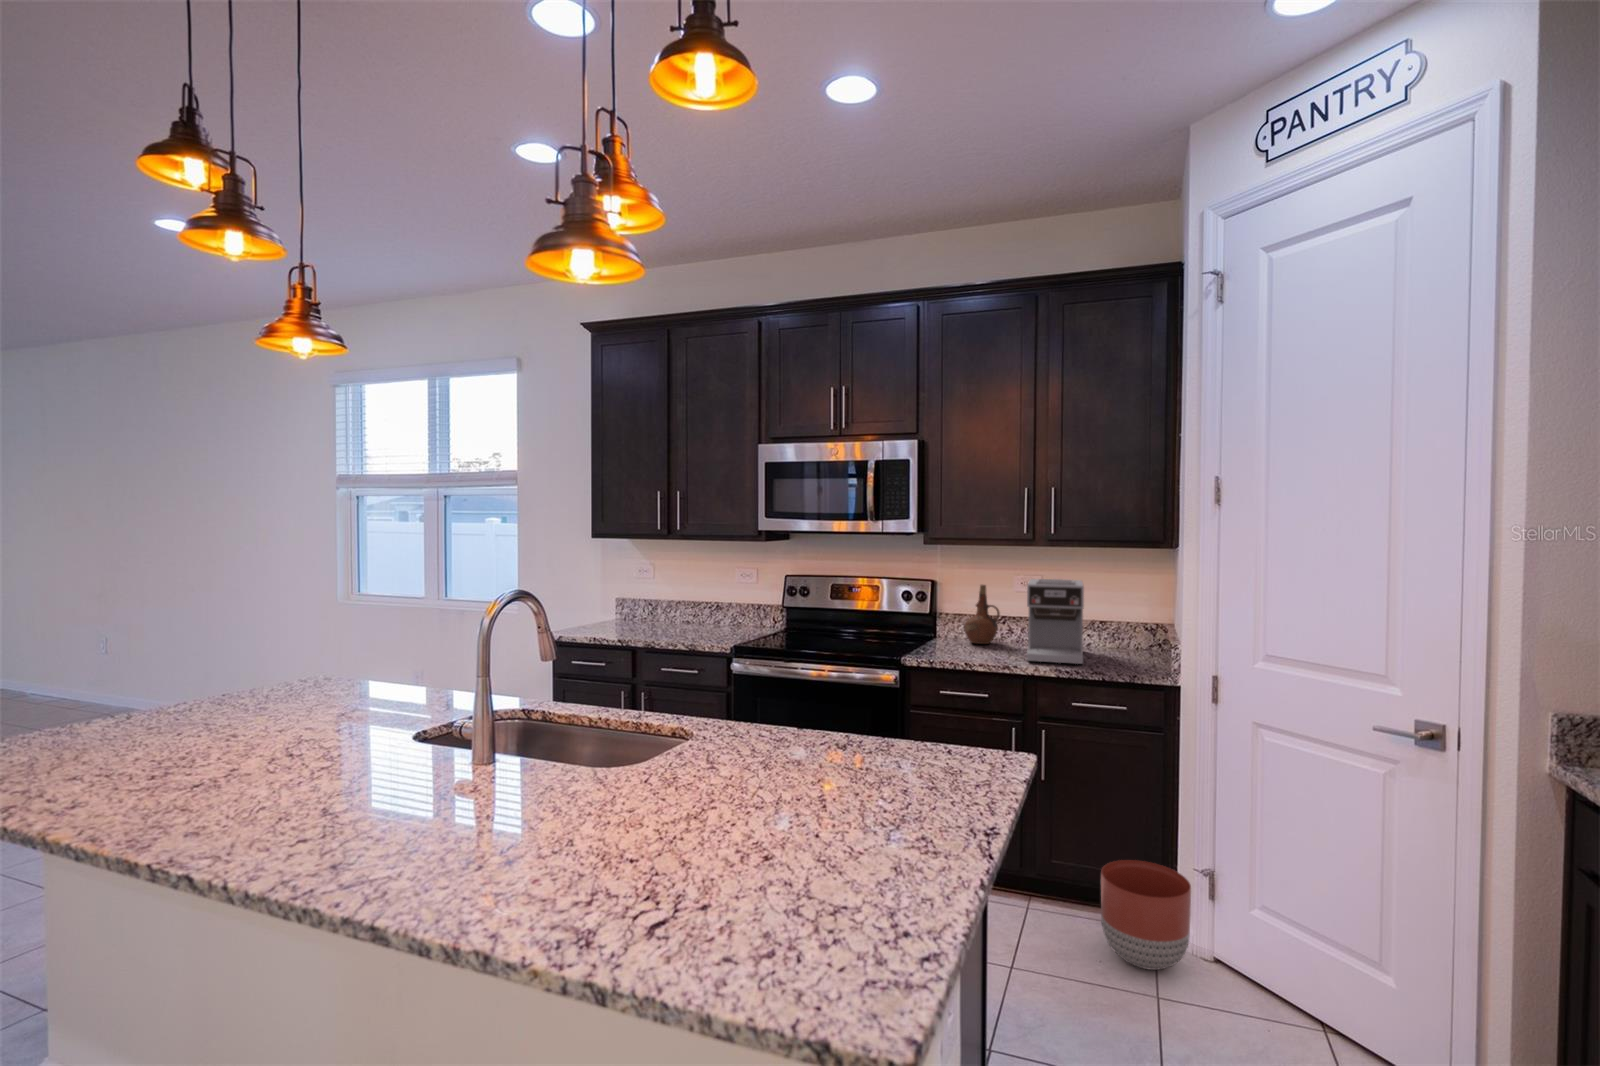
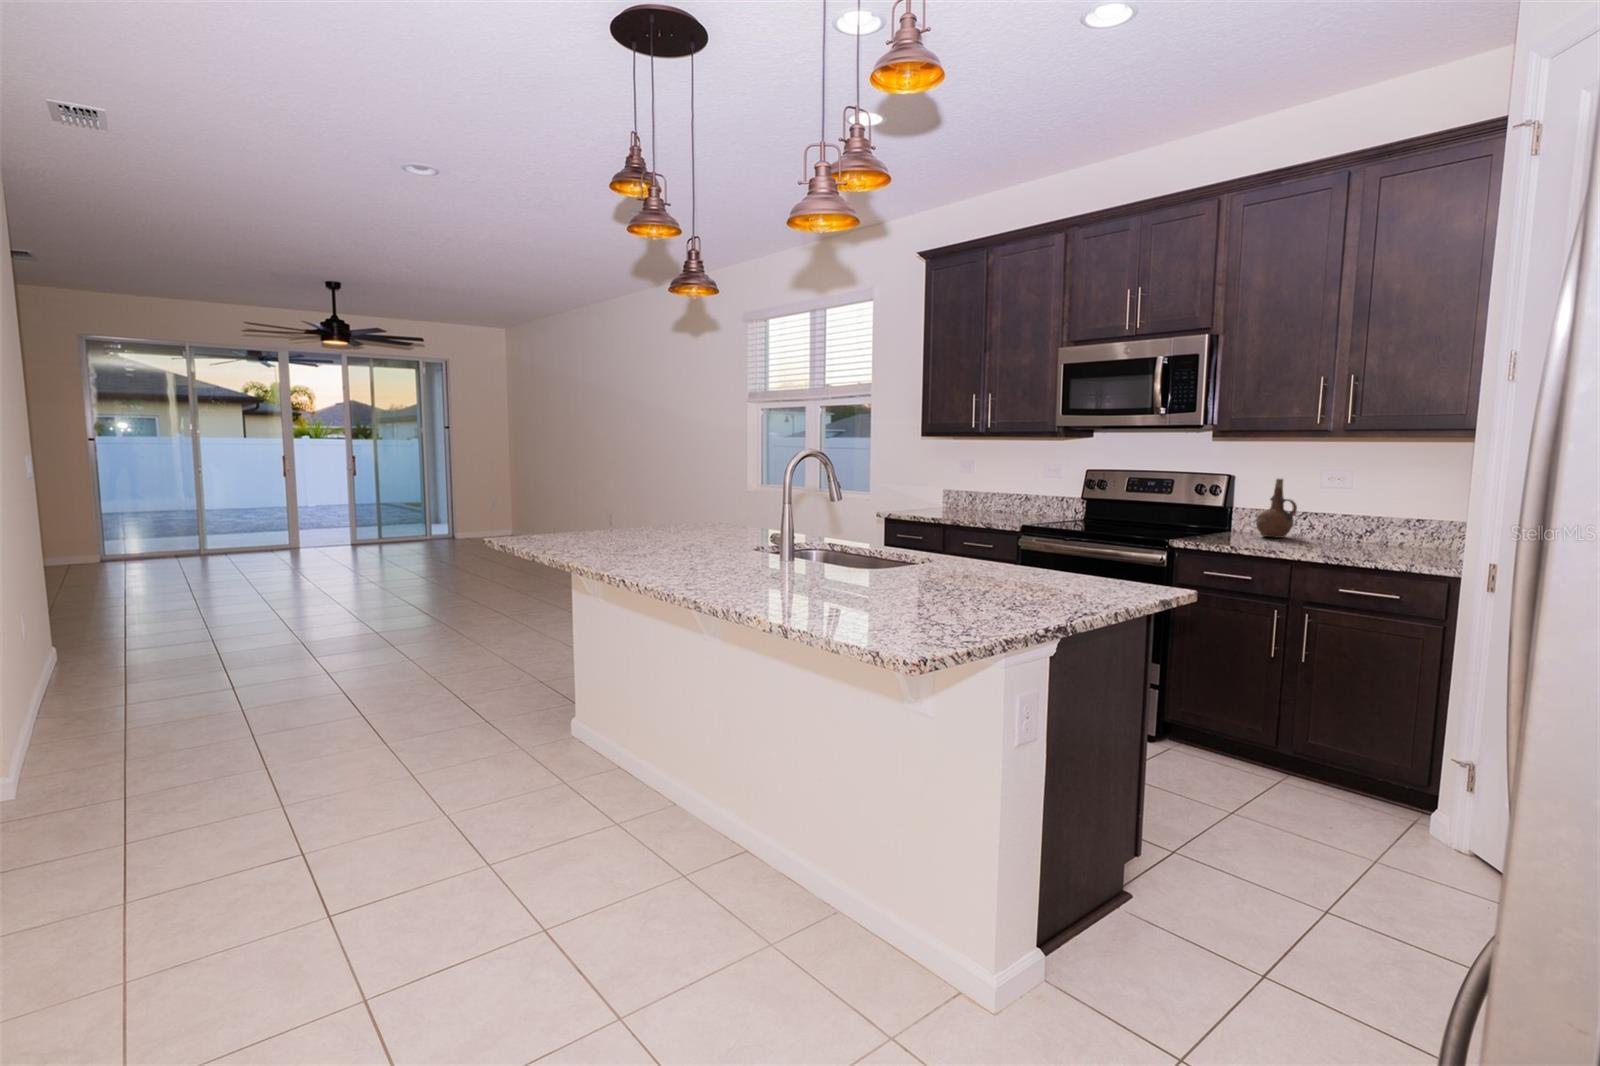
coffee maker: present [1026,579,1084,664] -> none [1303,472,1392,555]
planter: present [1101,860,1191,970] -> none [1335,742,1438,843]

